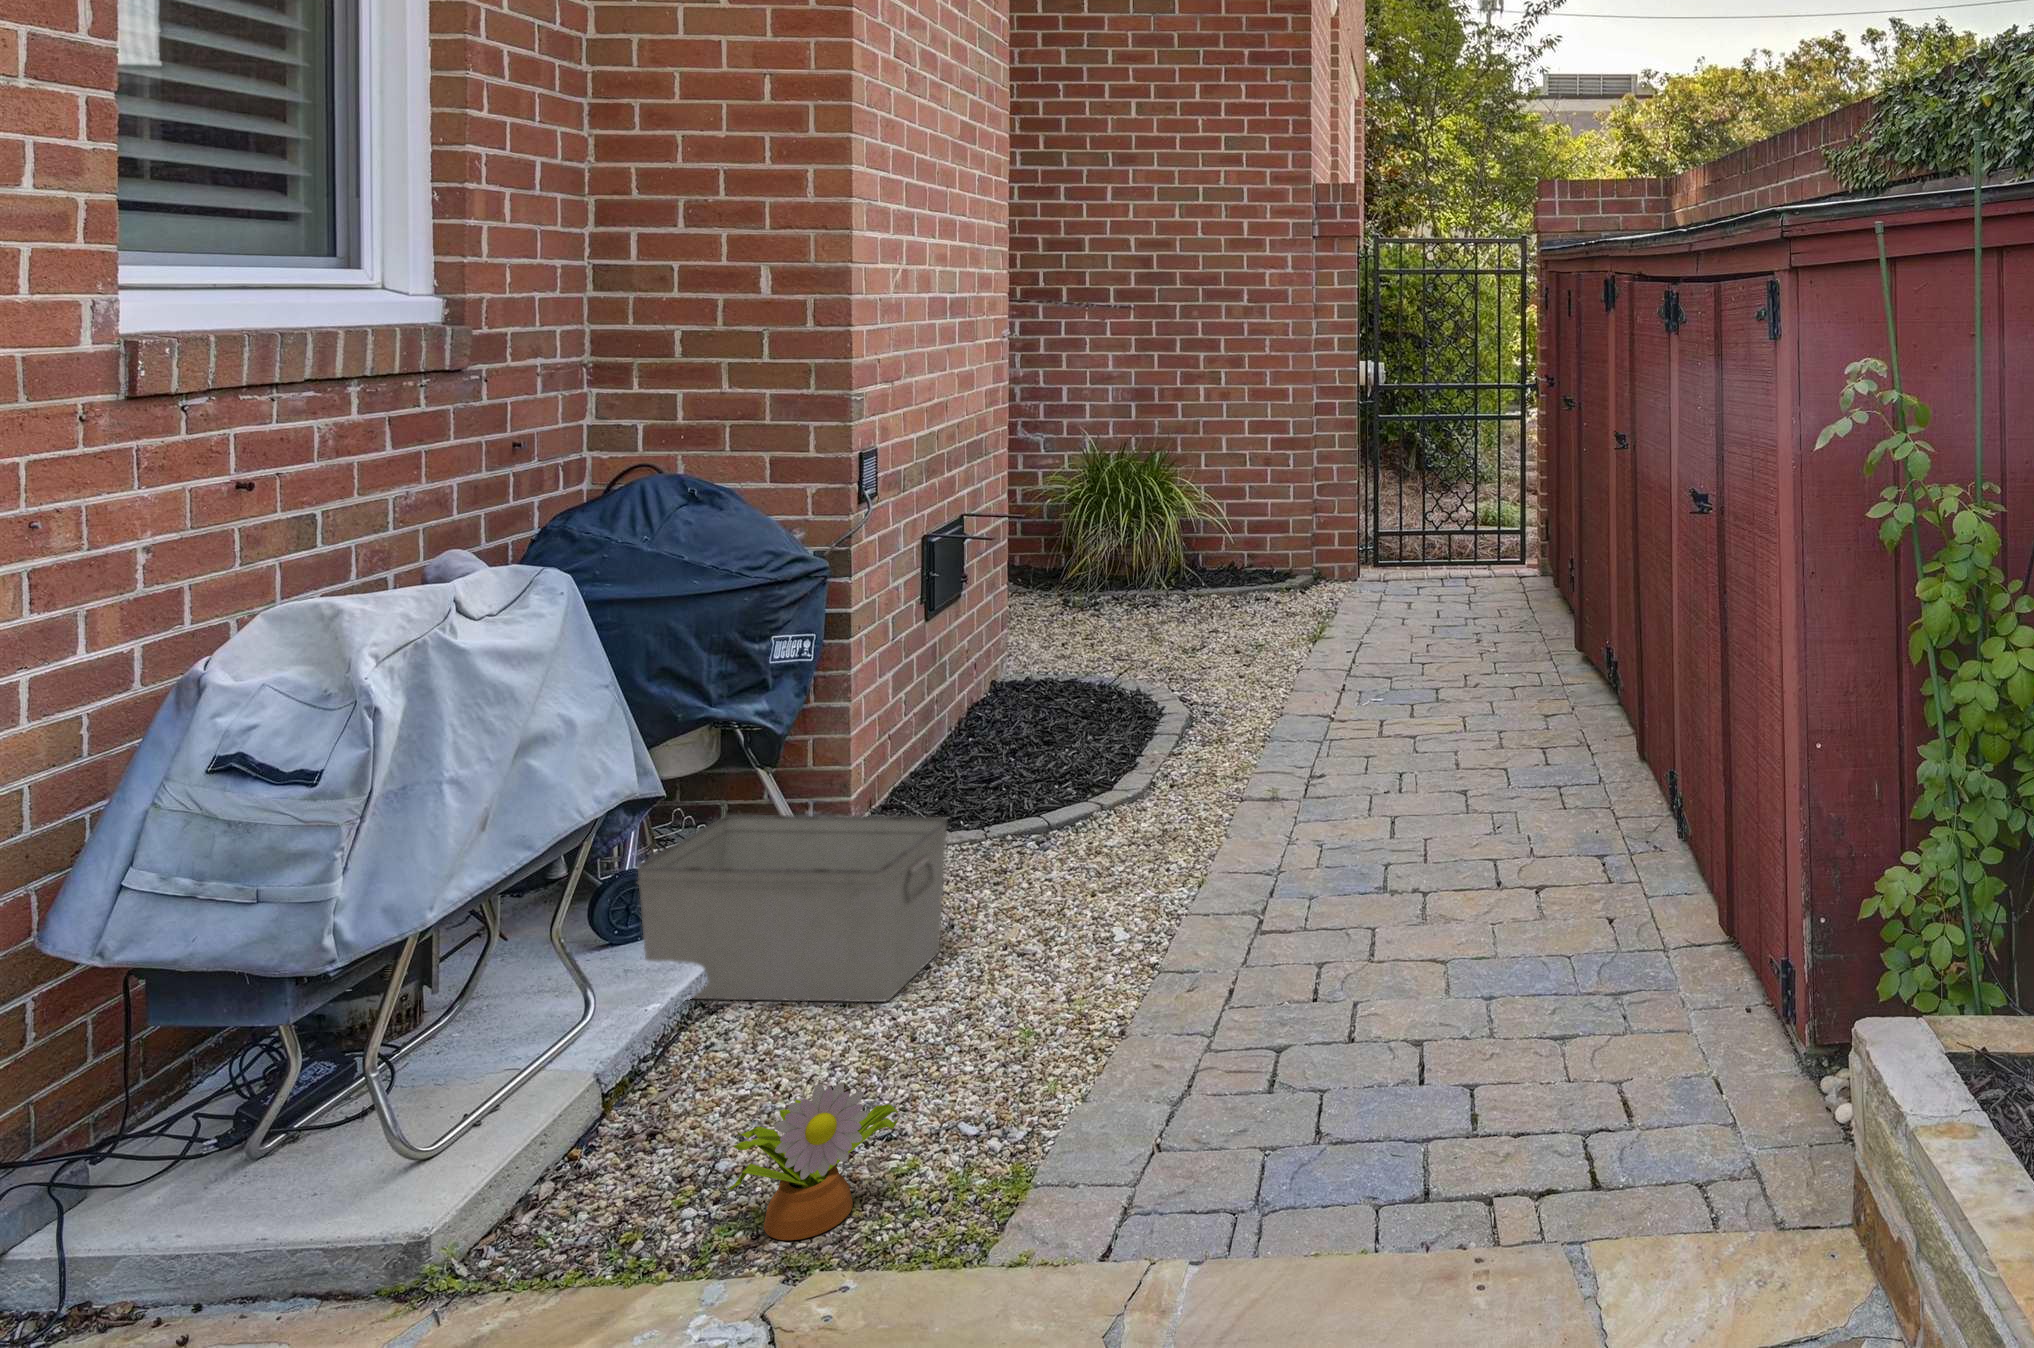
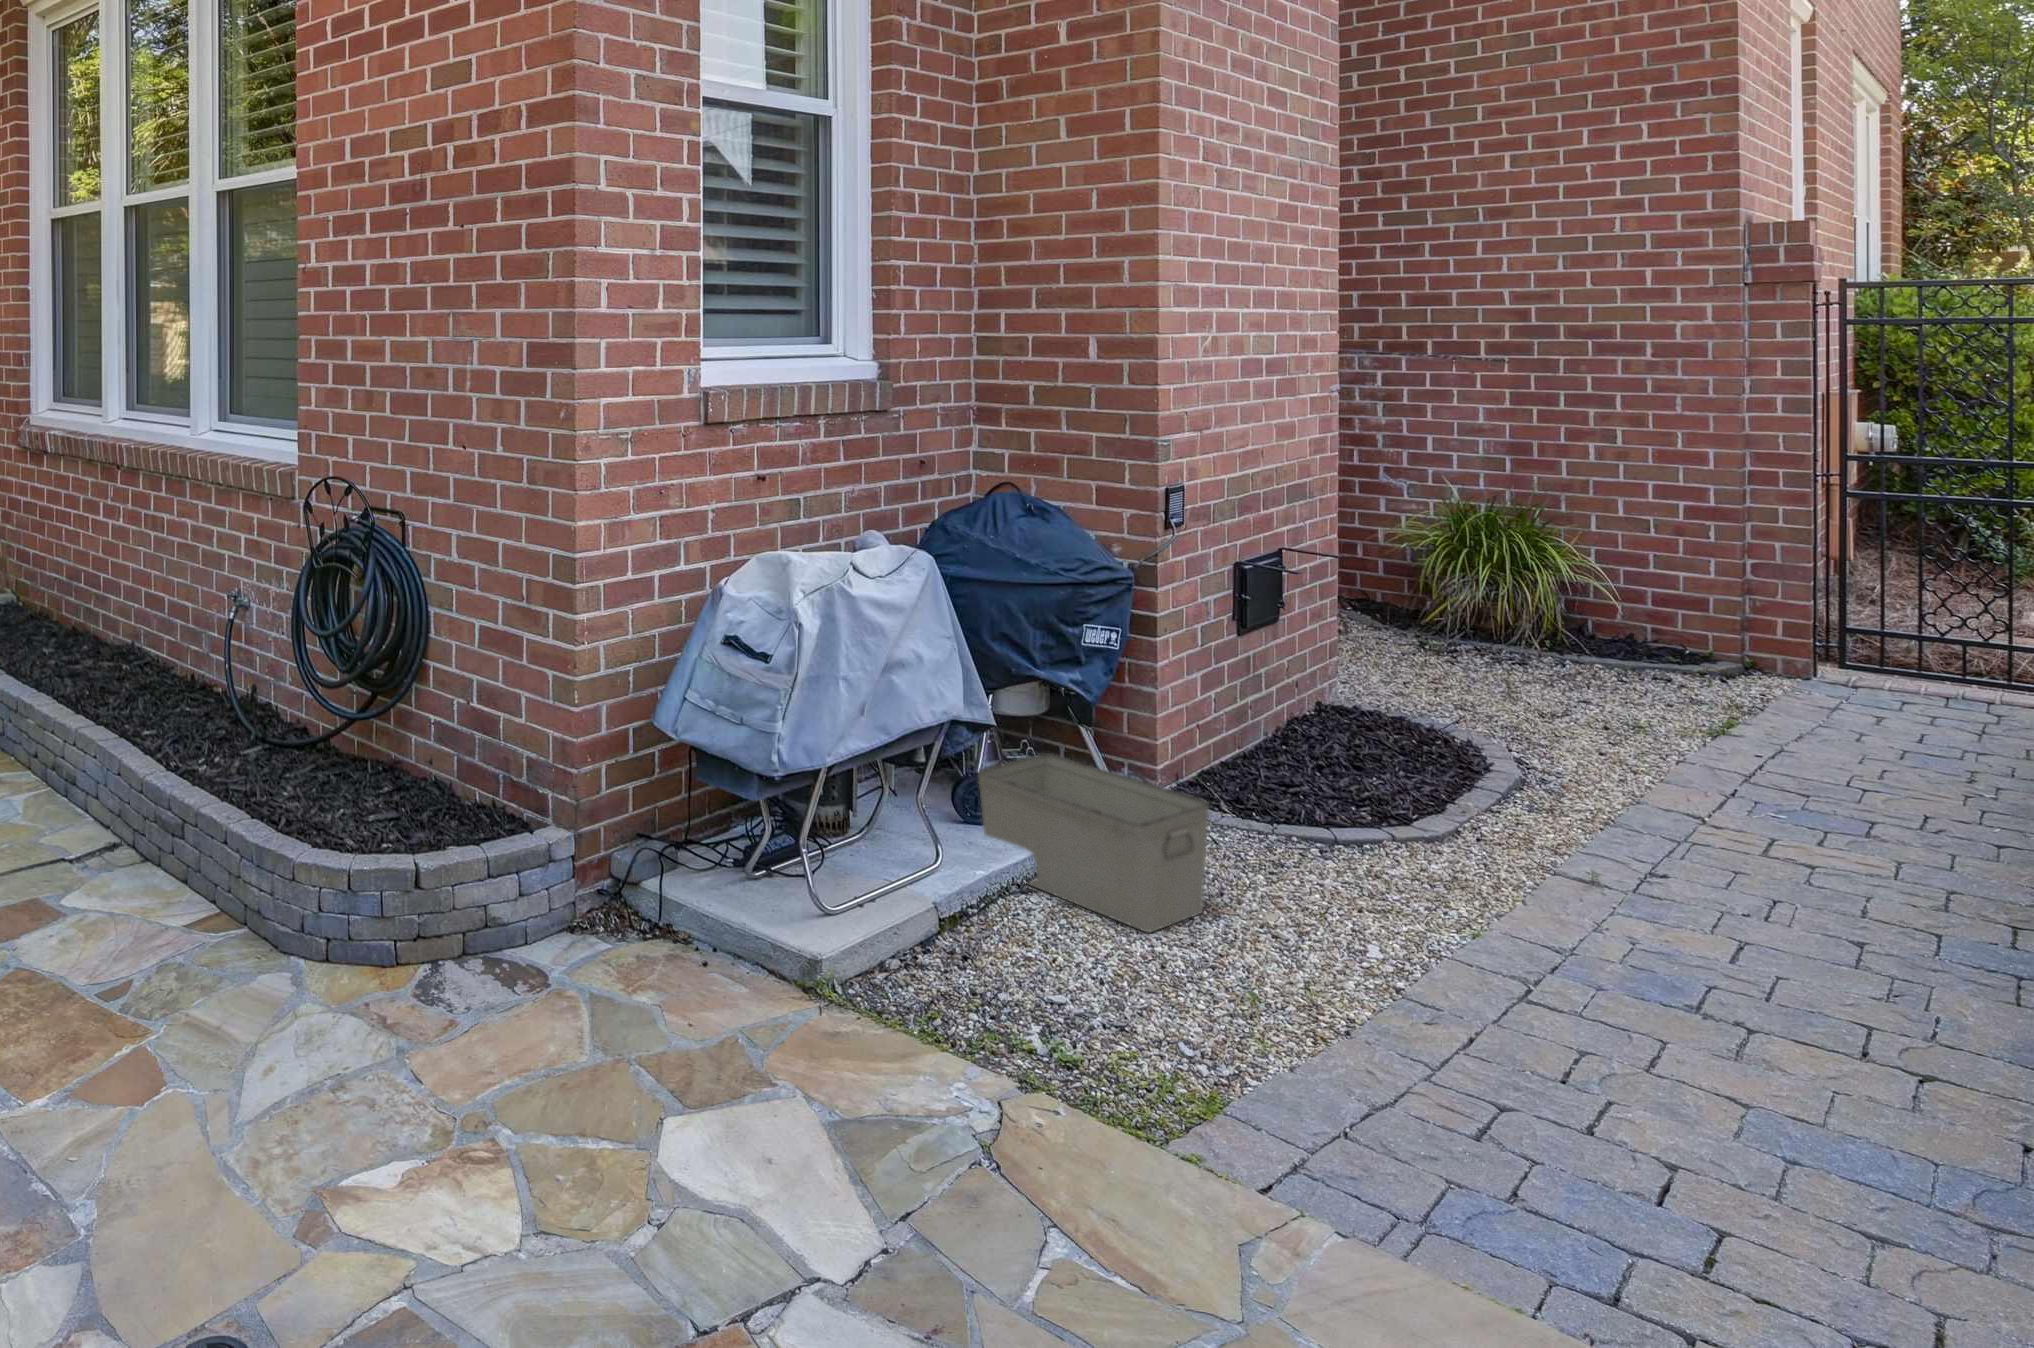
decorative plant: present [728,1082,899,1240] -> none [993,952,1118,1063]

